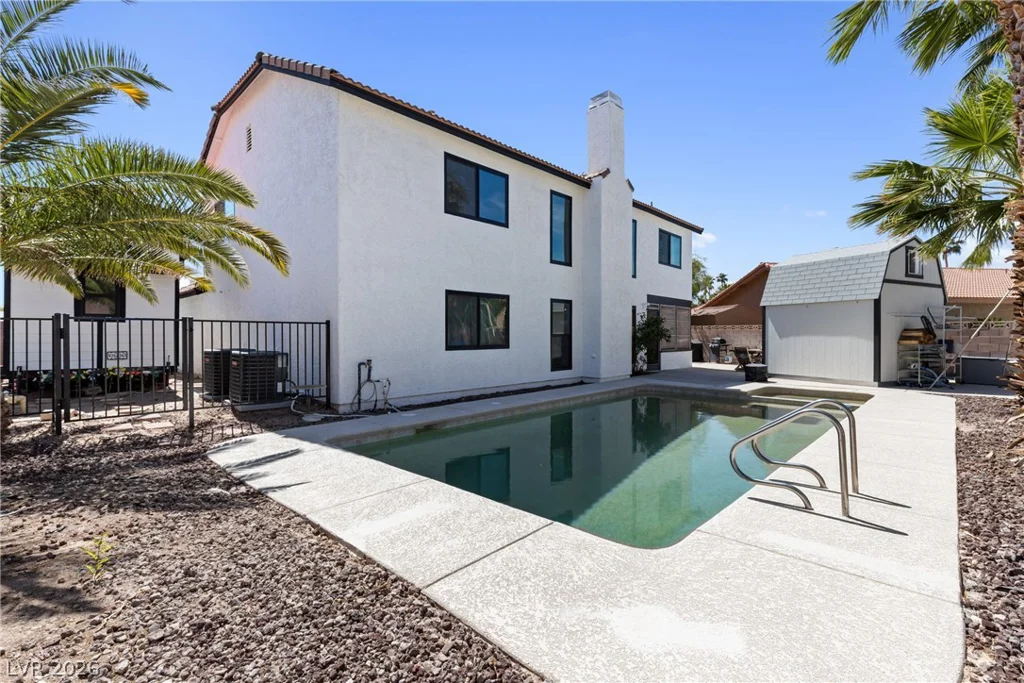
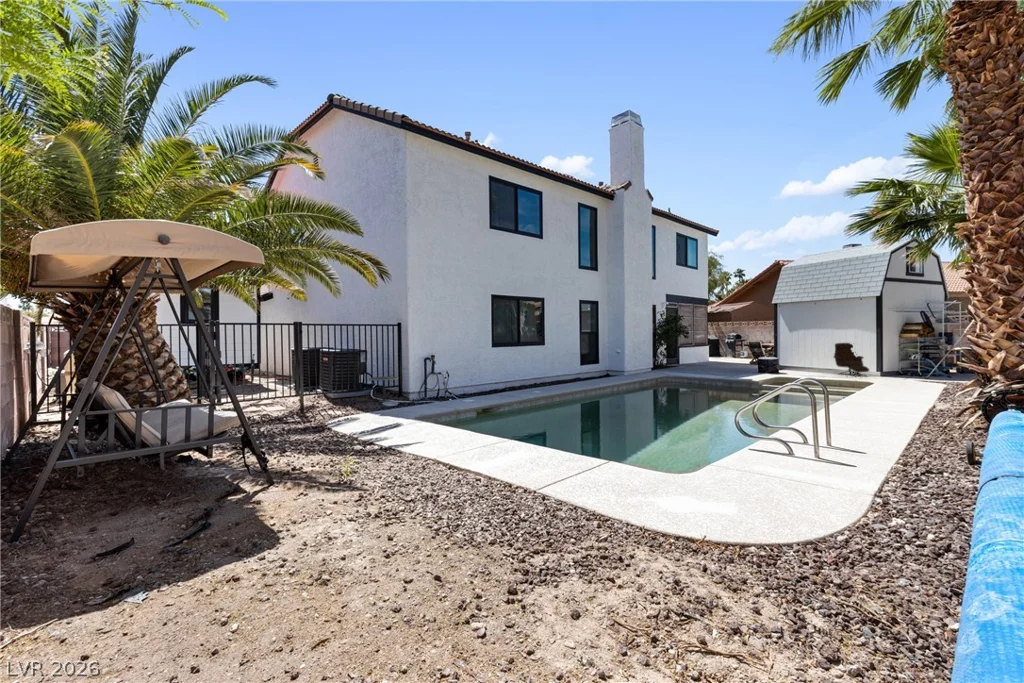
lounge chair: none [827,350,868,388] -> present [834,343,869,376]

